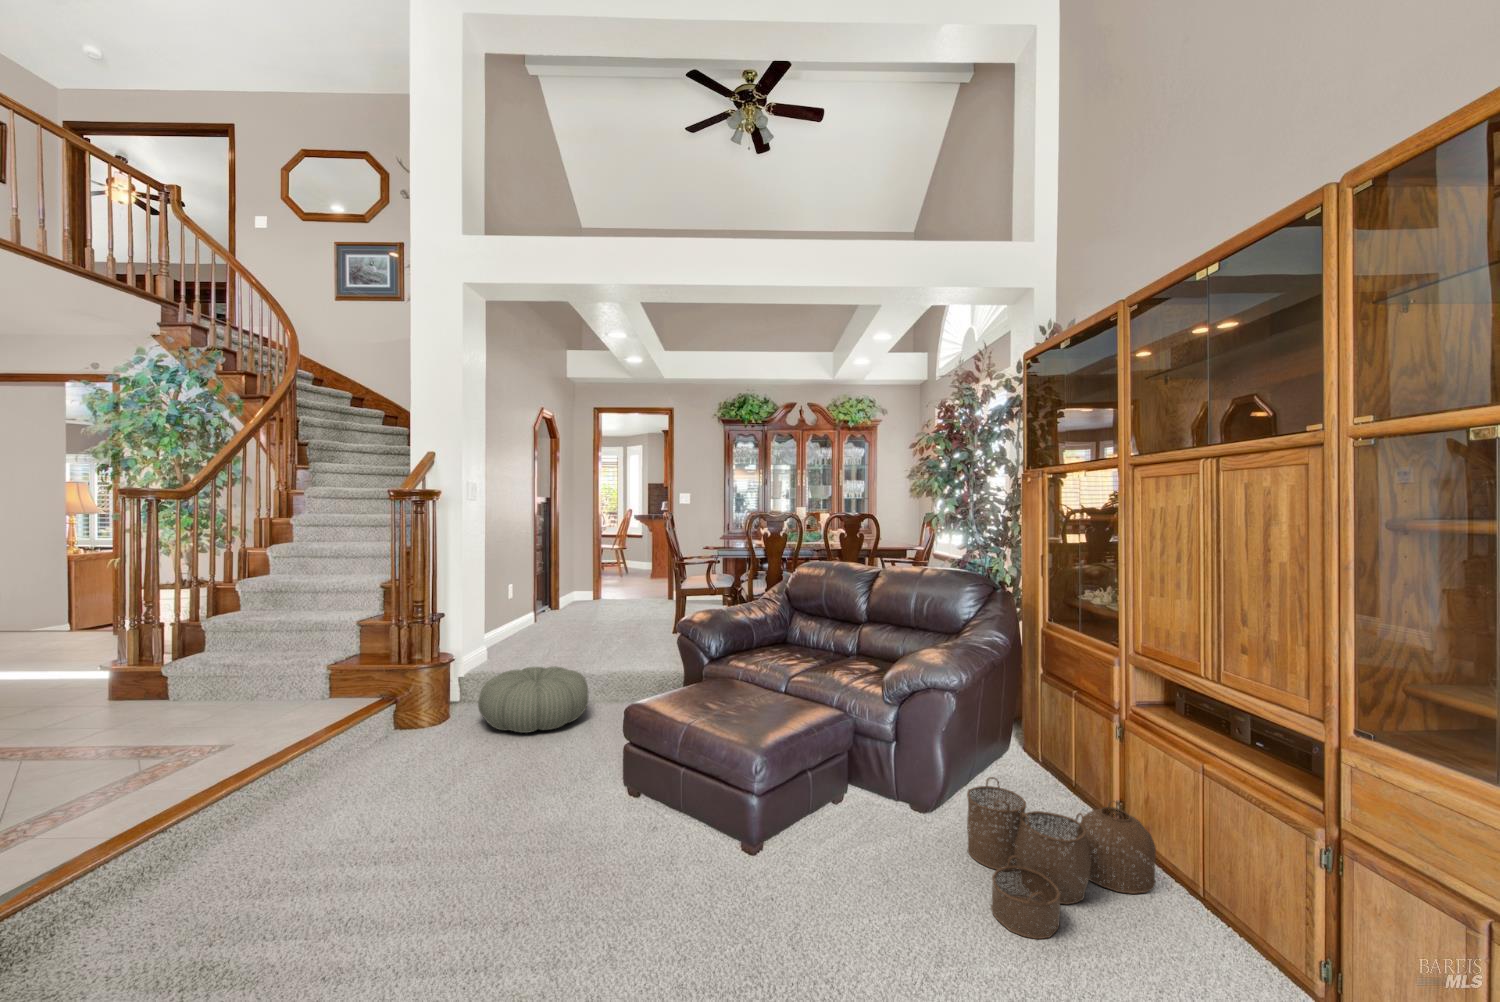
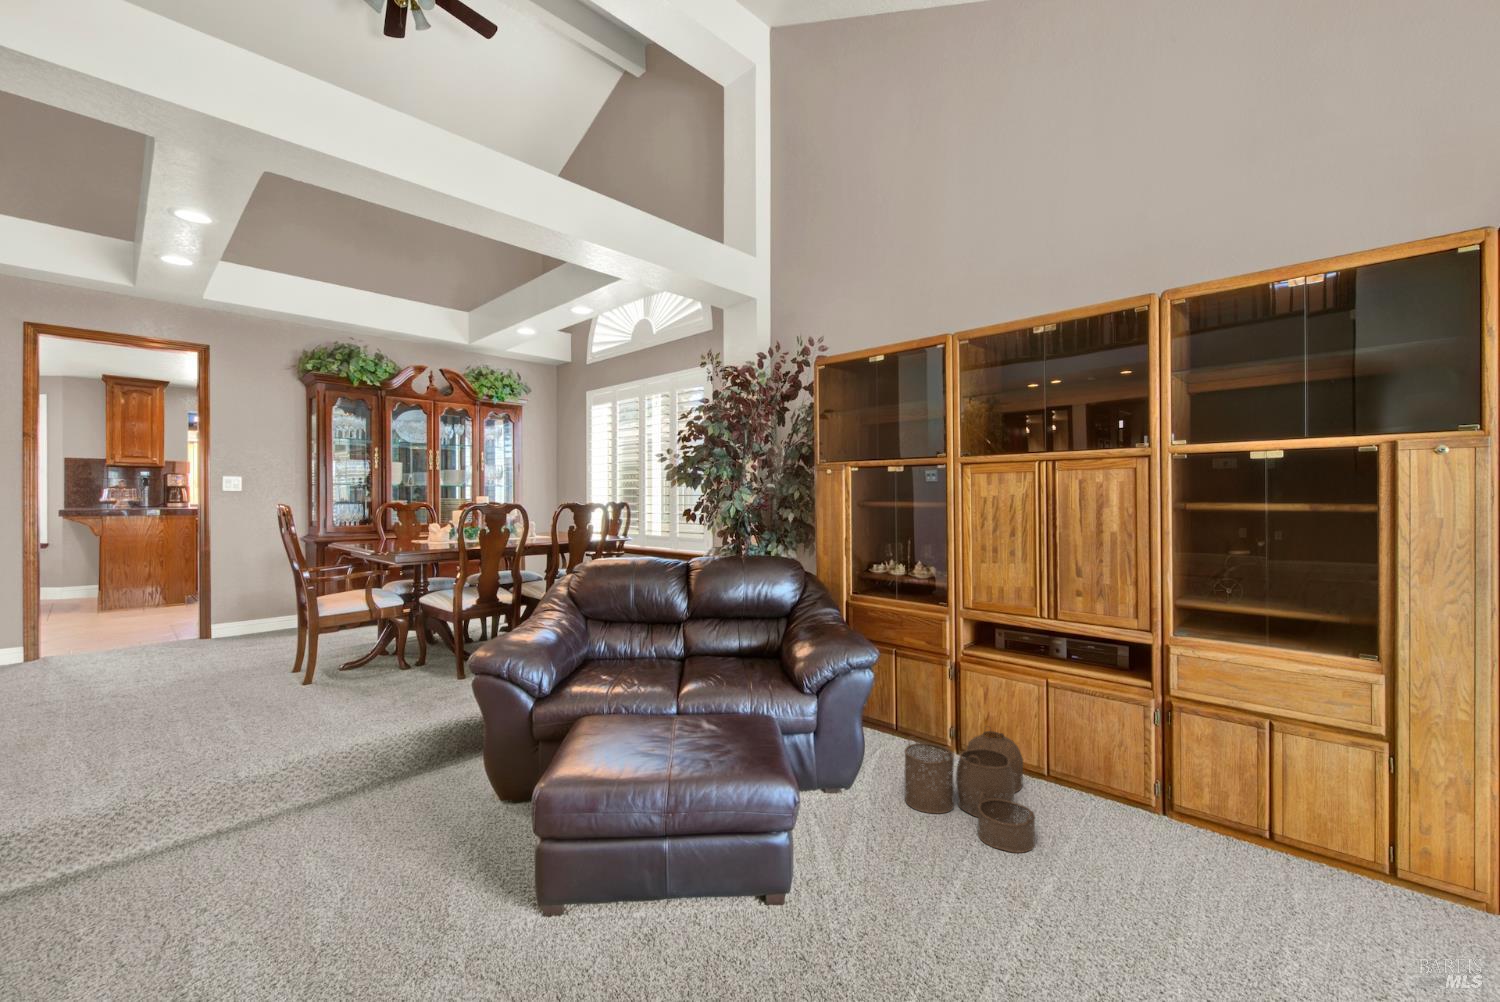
pouf: present [478,667,589,733] -> none [116,774,346,921]

